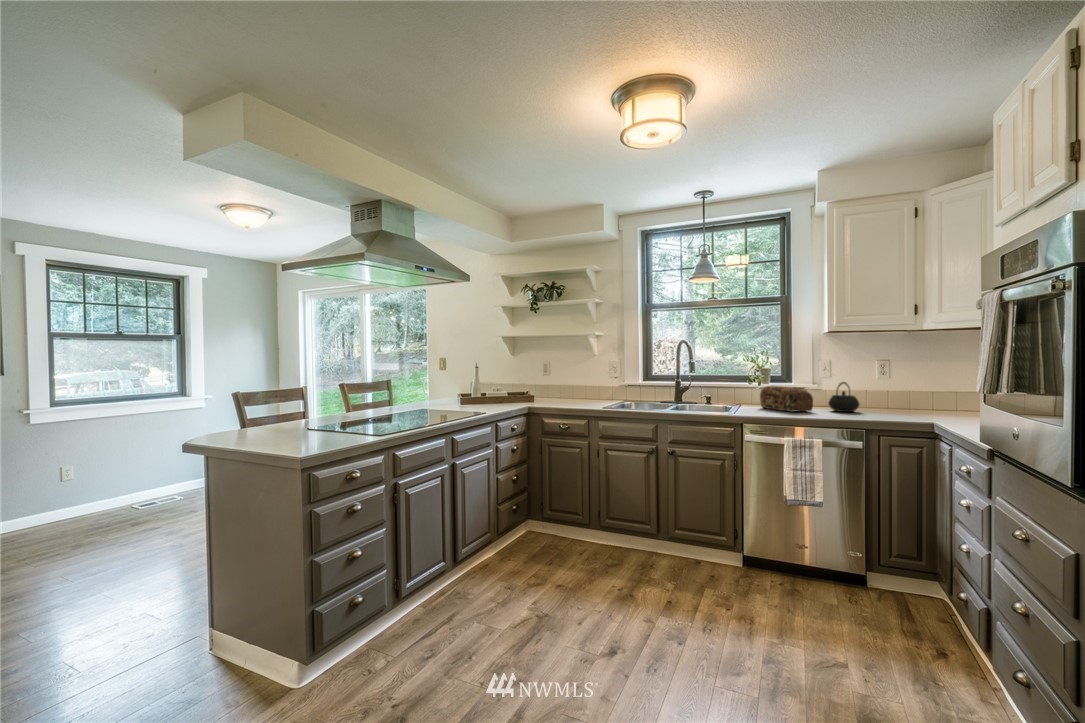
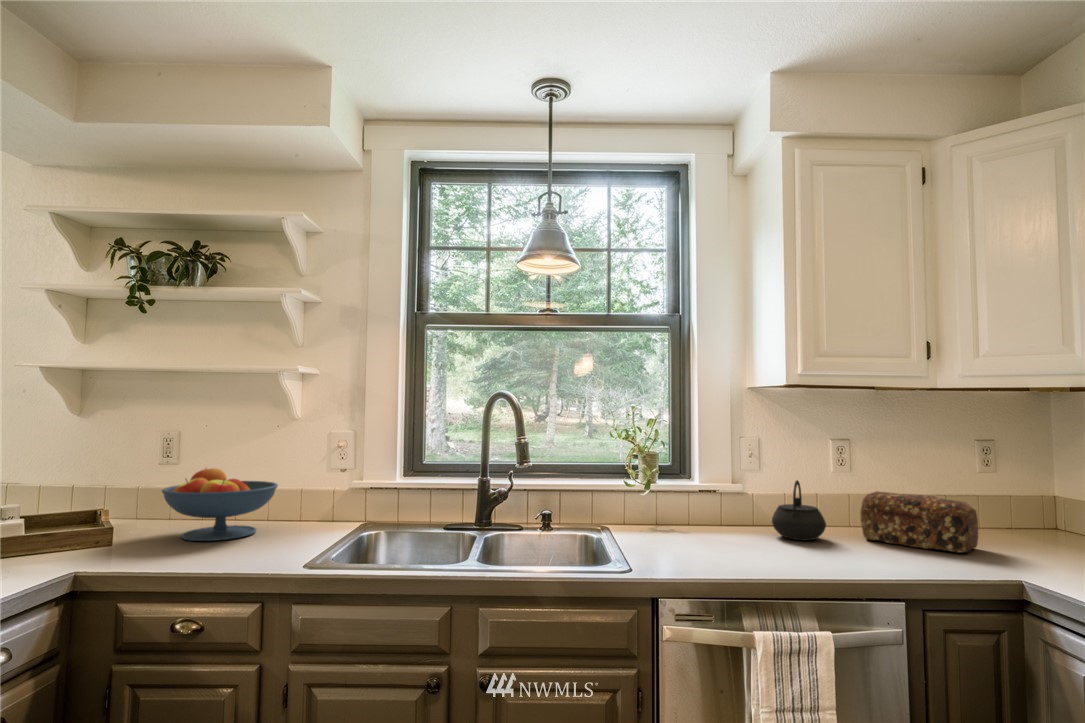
fruit bowl: none [549,375,589,401] -> present [162,468,278,541]
bread loaf: present [760,386,813,412] -> present [860,491,978,552]

